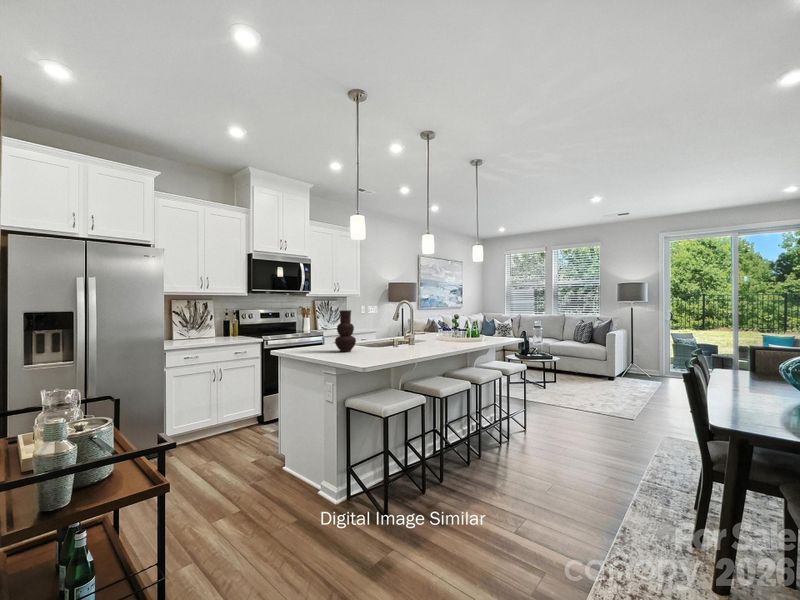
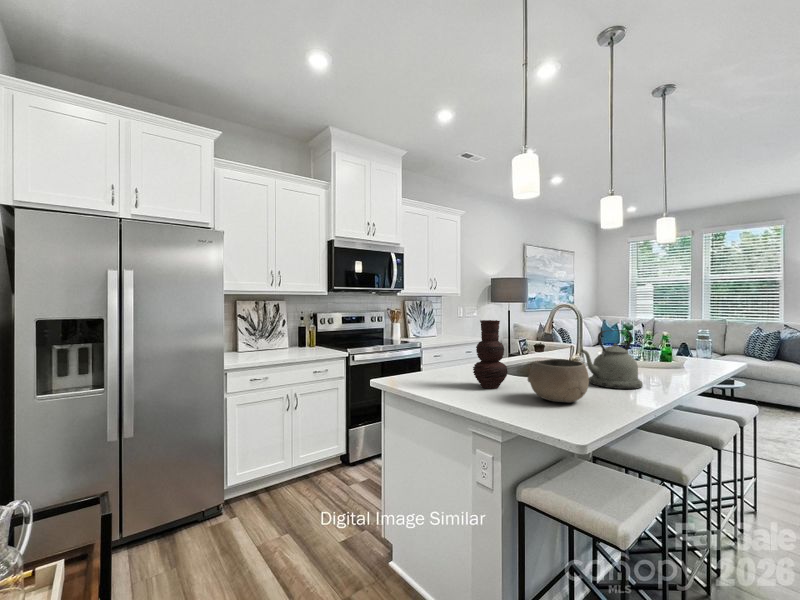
kettle: none [401,316,437,350] -> present [581,330,643,389]
bowl: none [362,332,394,356] -> present [528,359,589,403]

